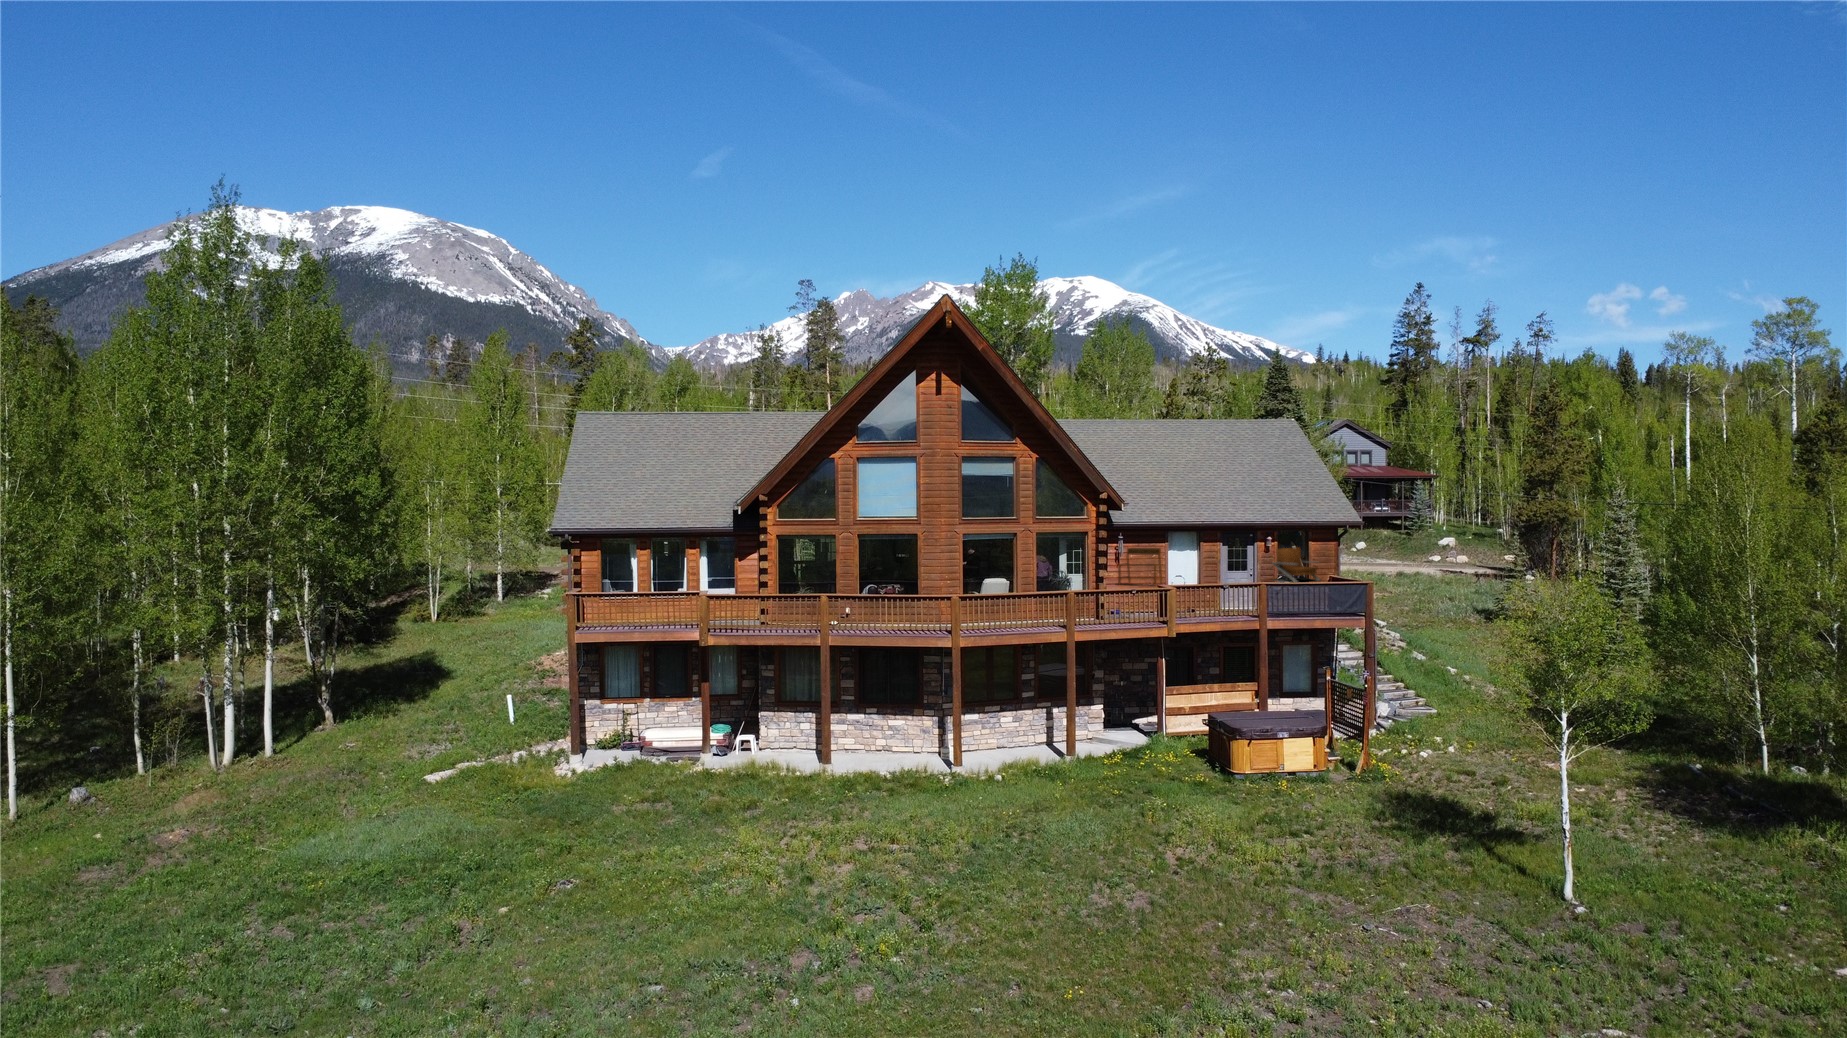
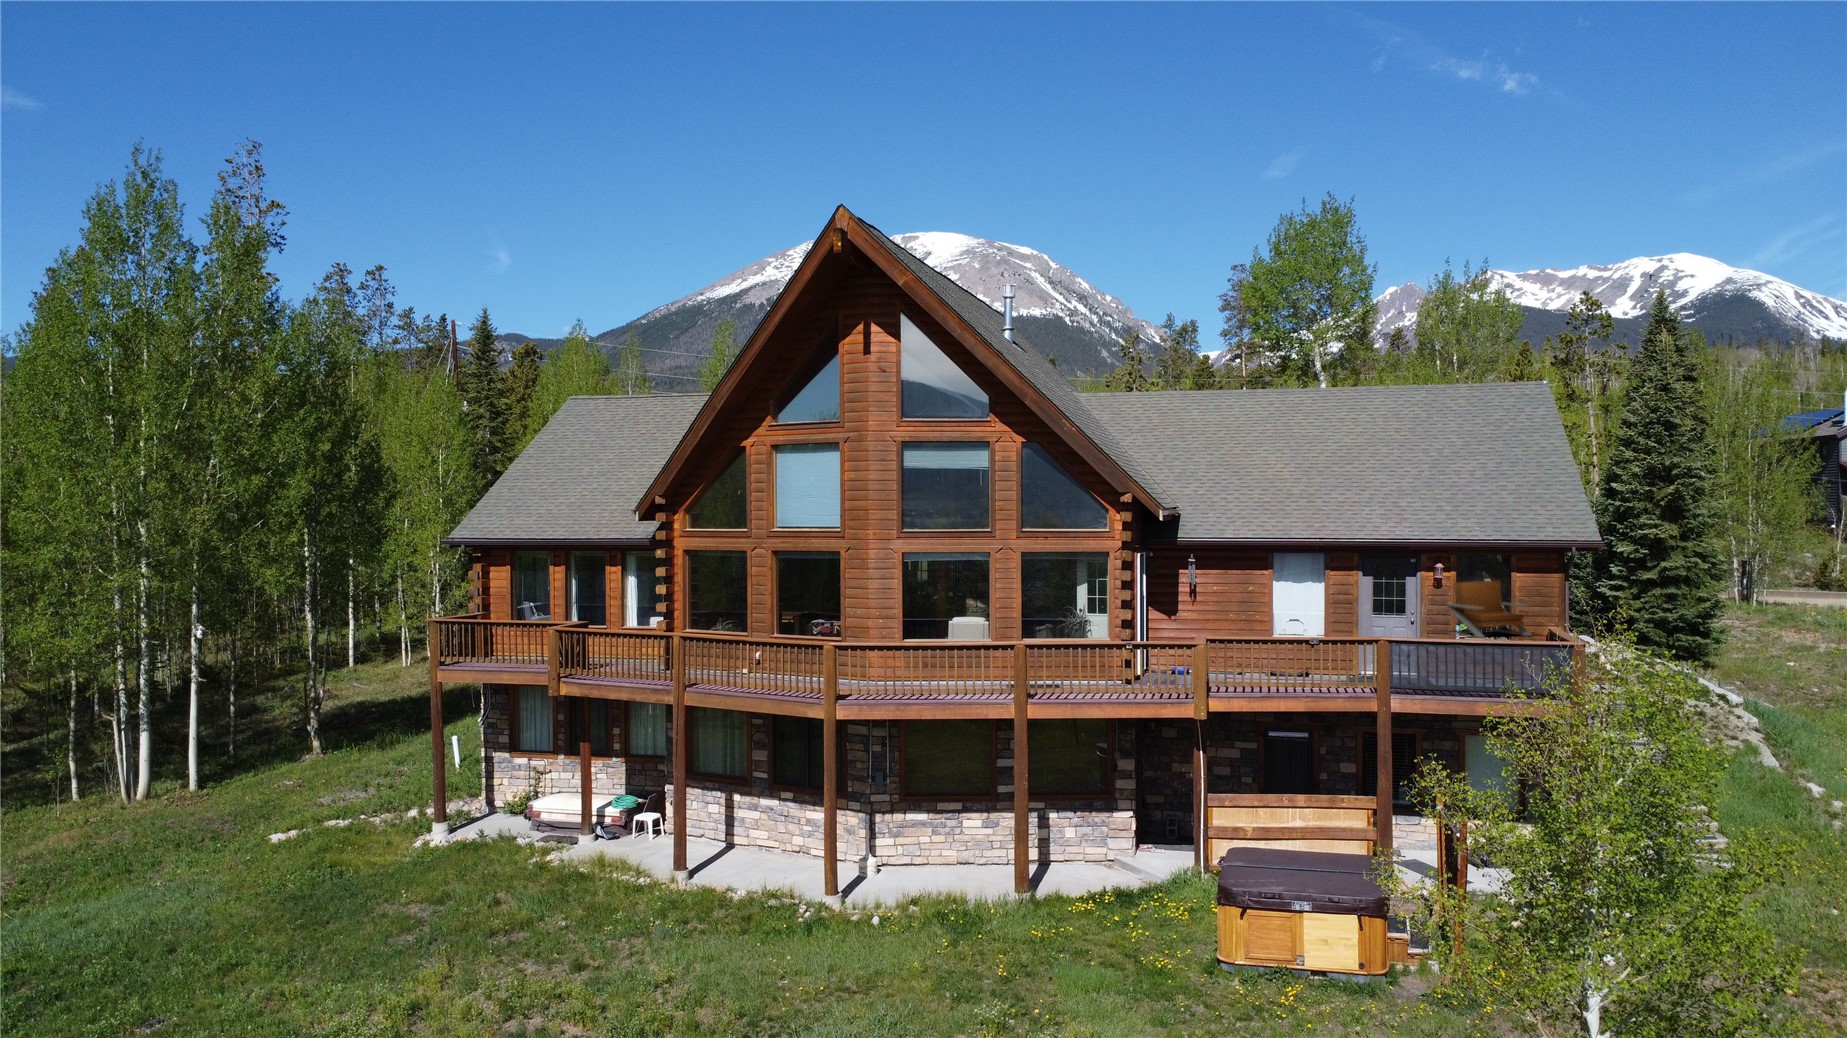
bench: present [1118,548,1163,585] -> none [1180,576,1248,636]

